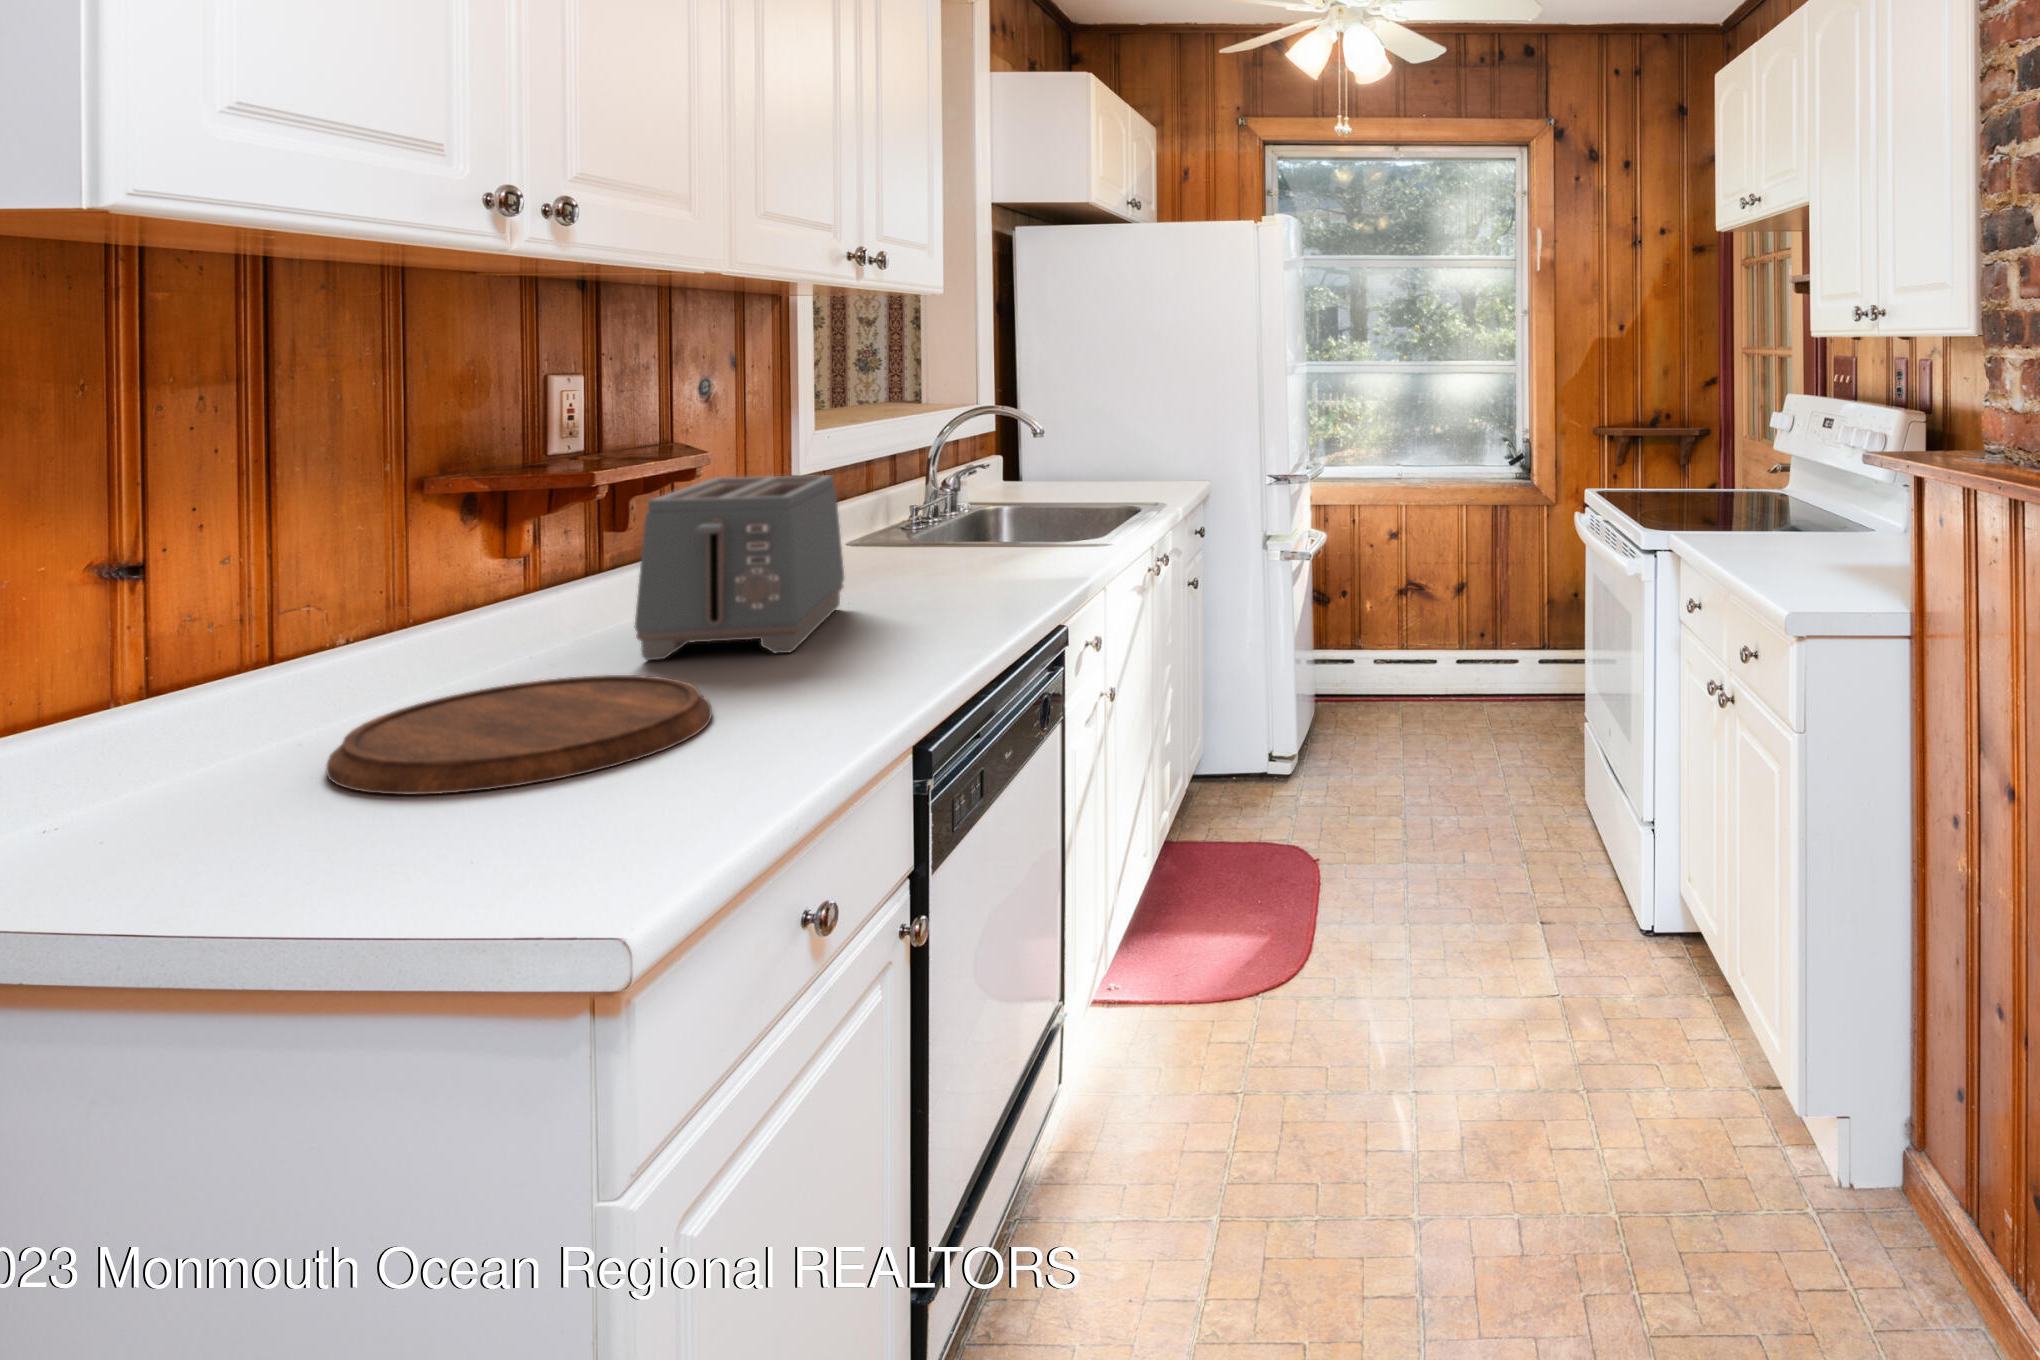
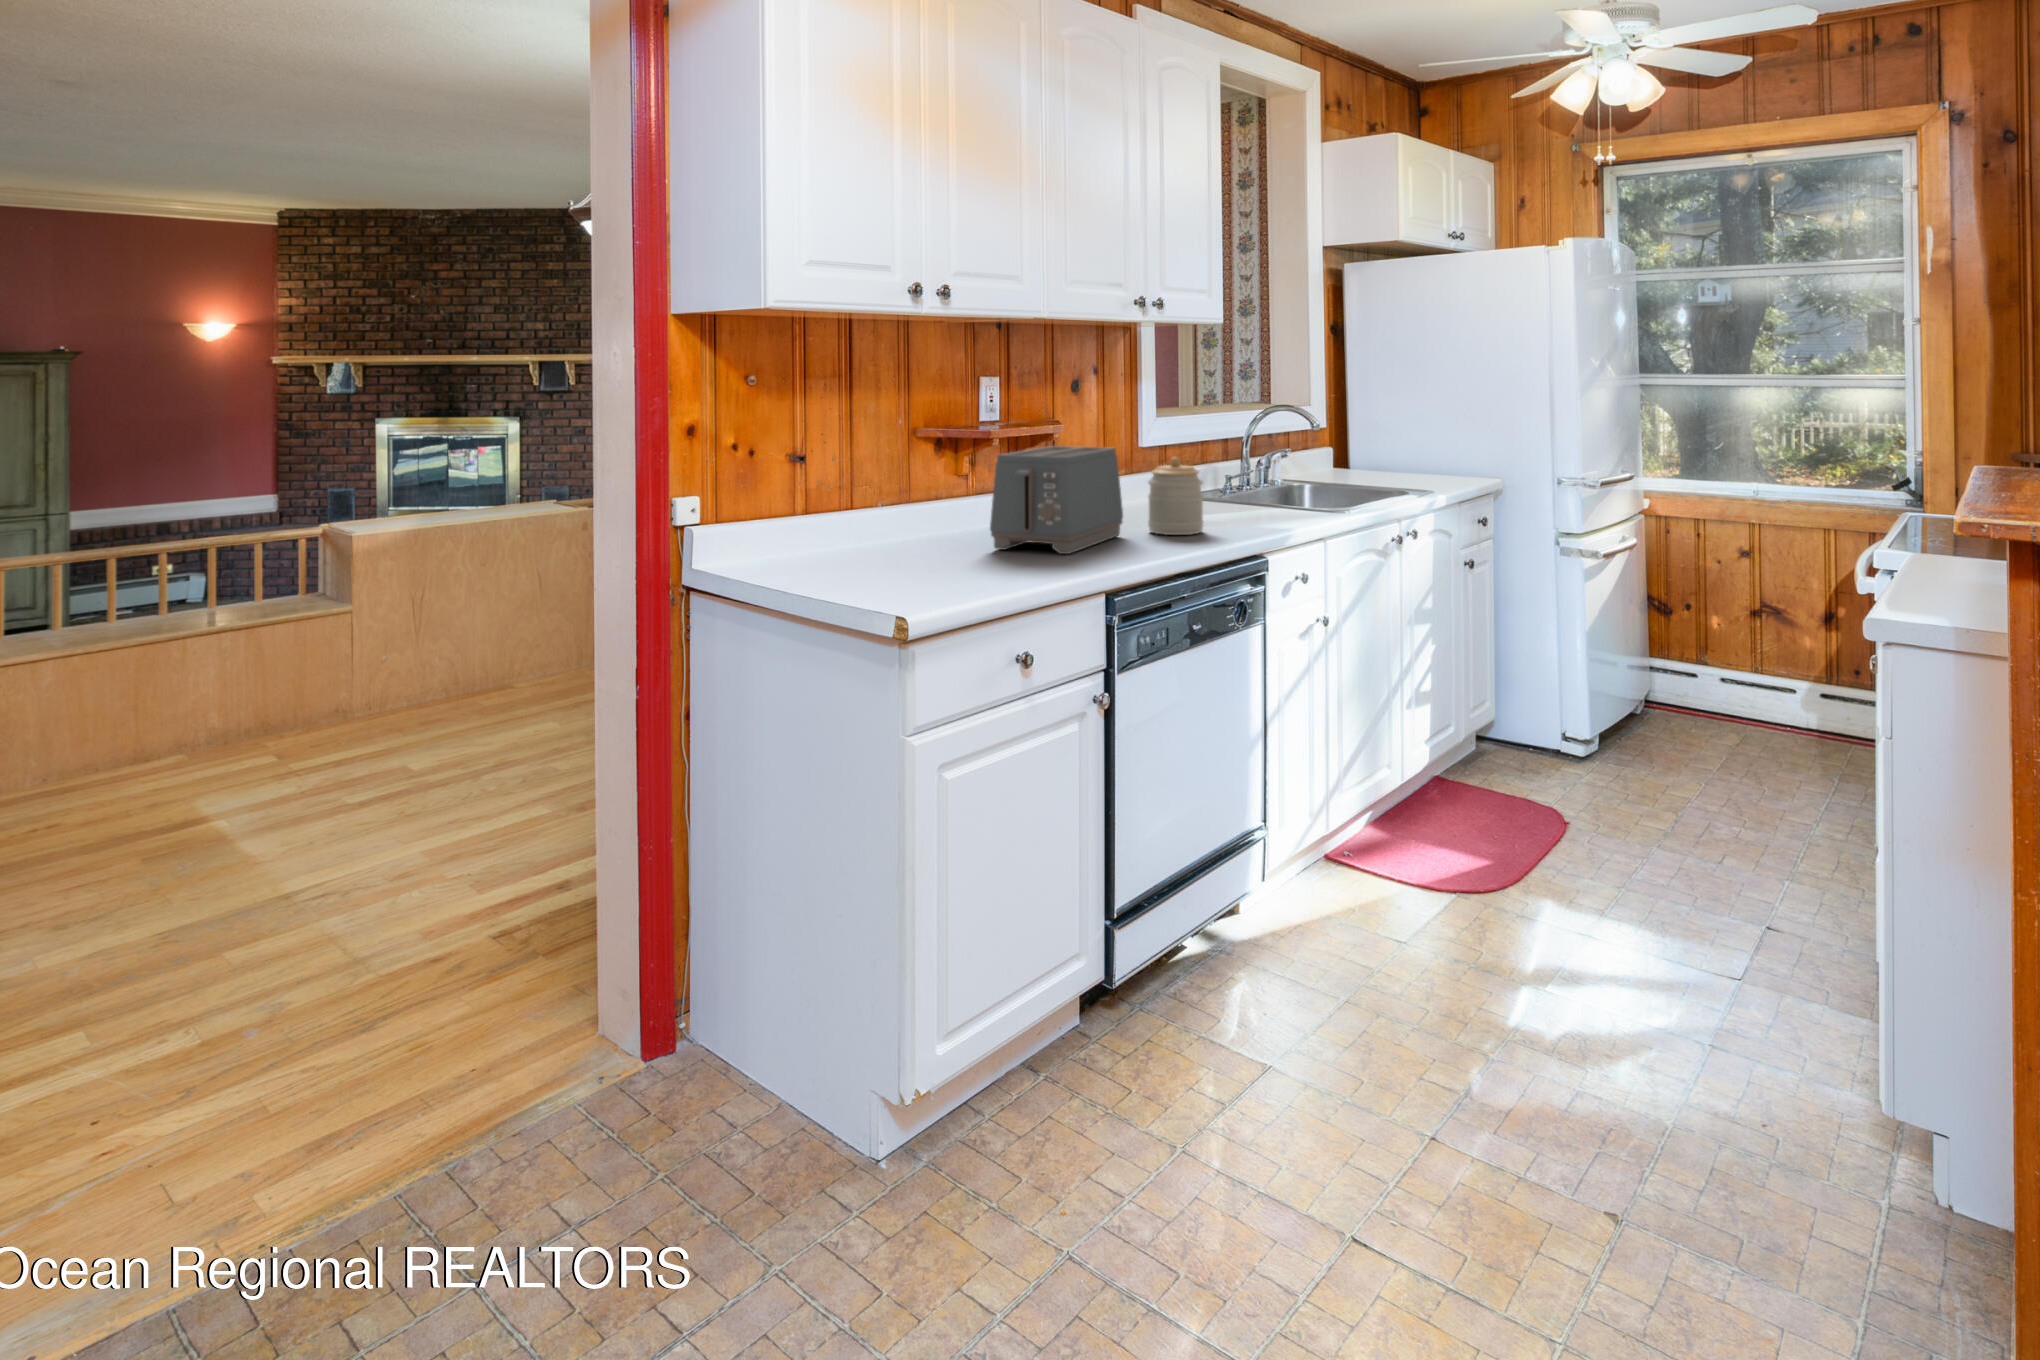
jar: none [874,483,959,597] -> present [1148,457,1204,535]
cutting board: present [326,675,712,794] -> none [833,548,1001,590]

